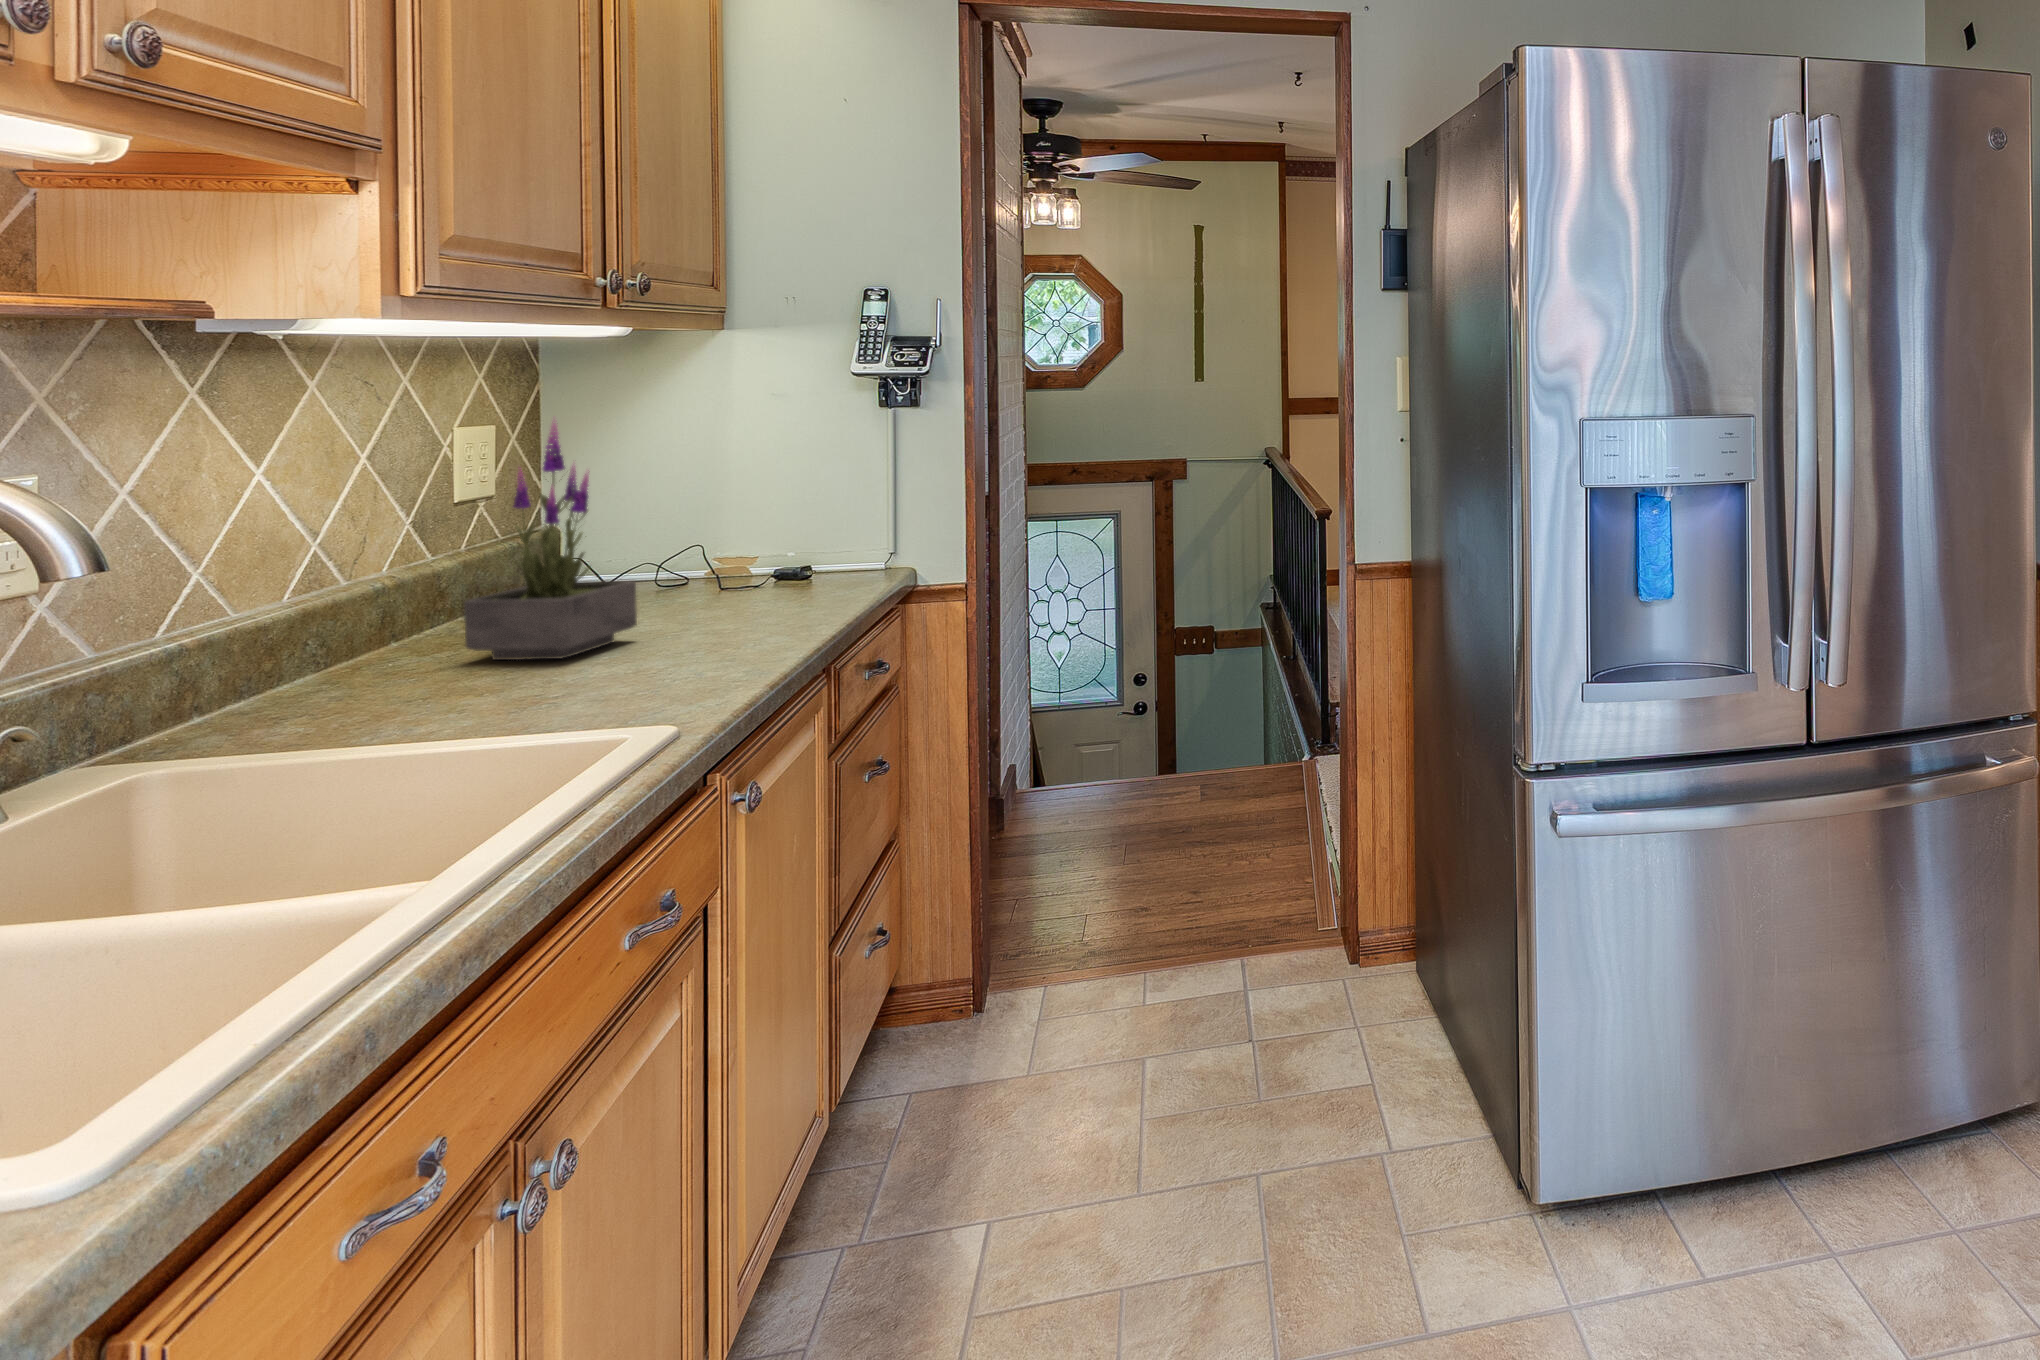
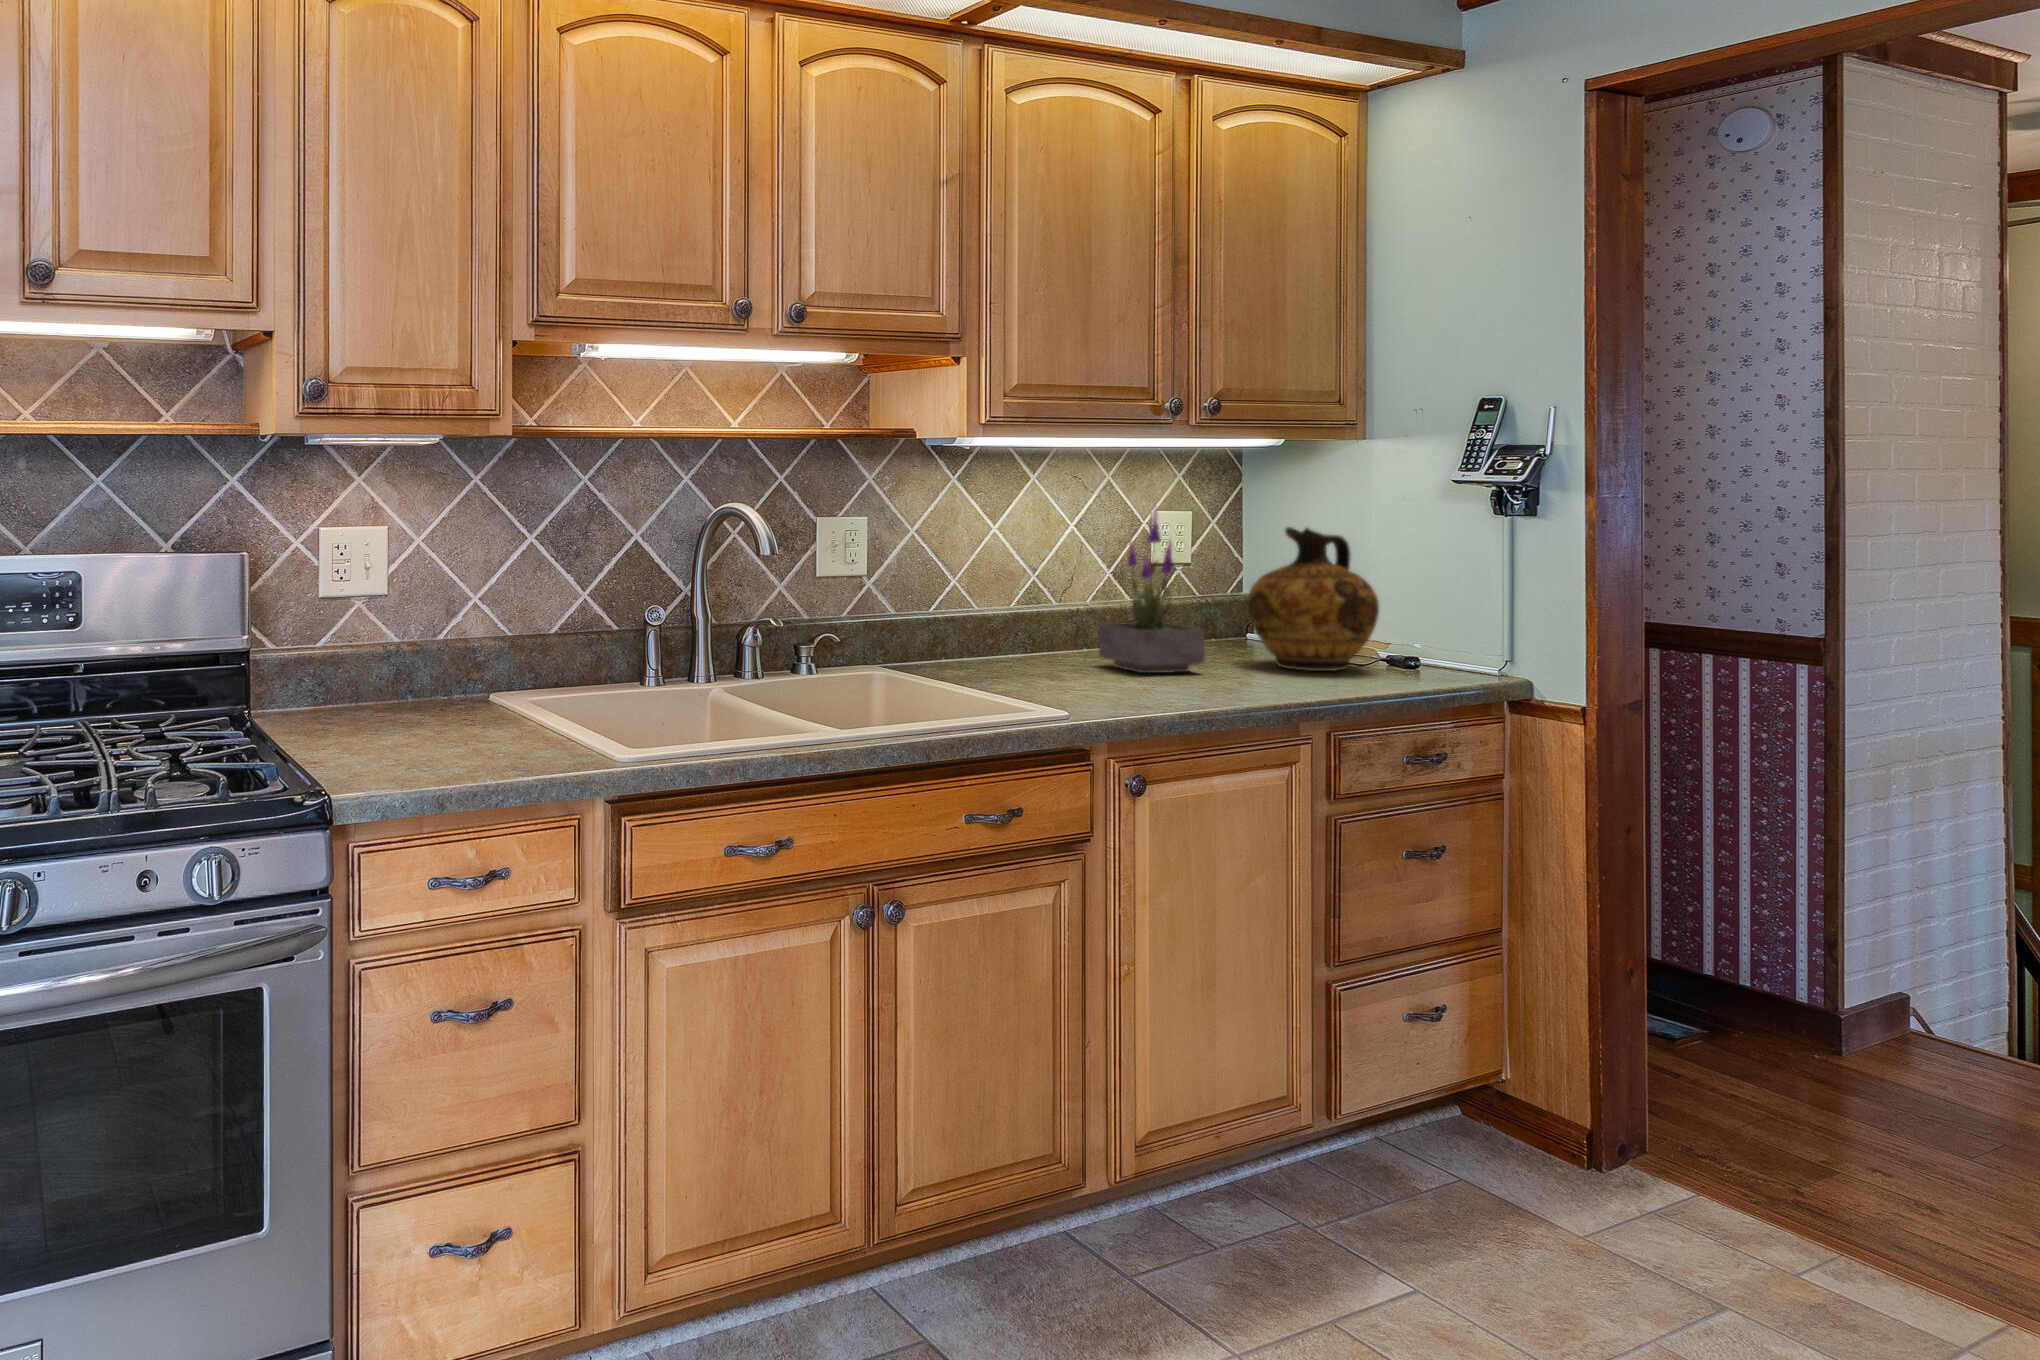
ceramic jug: none [640,435,801,610] -> present [1247,527,1379,671]

